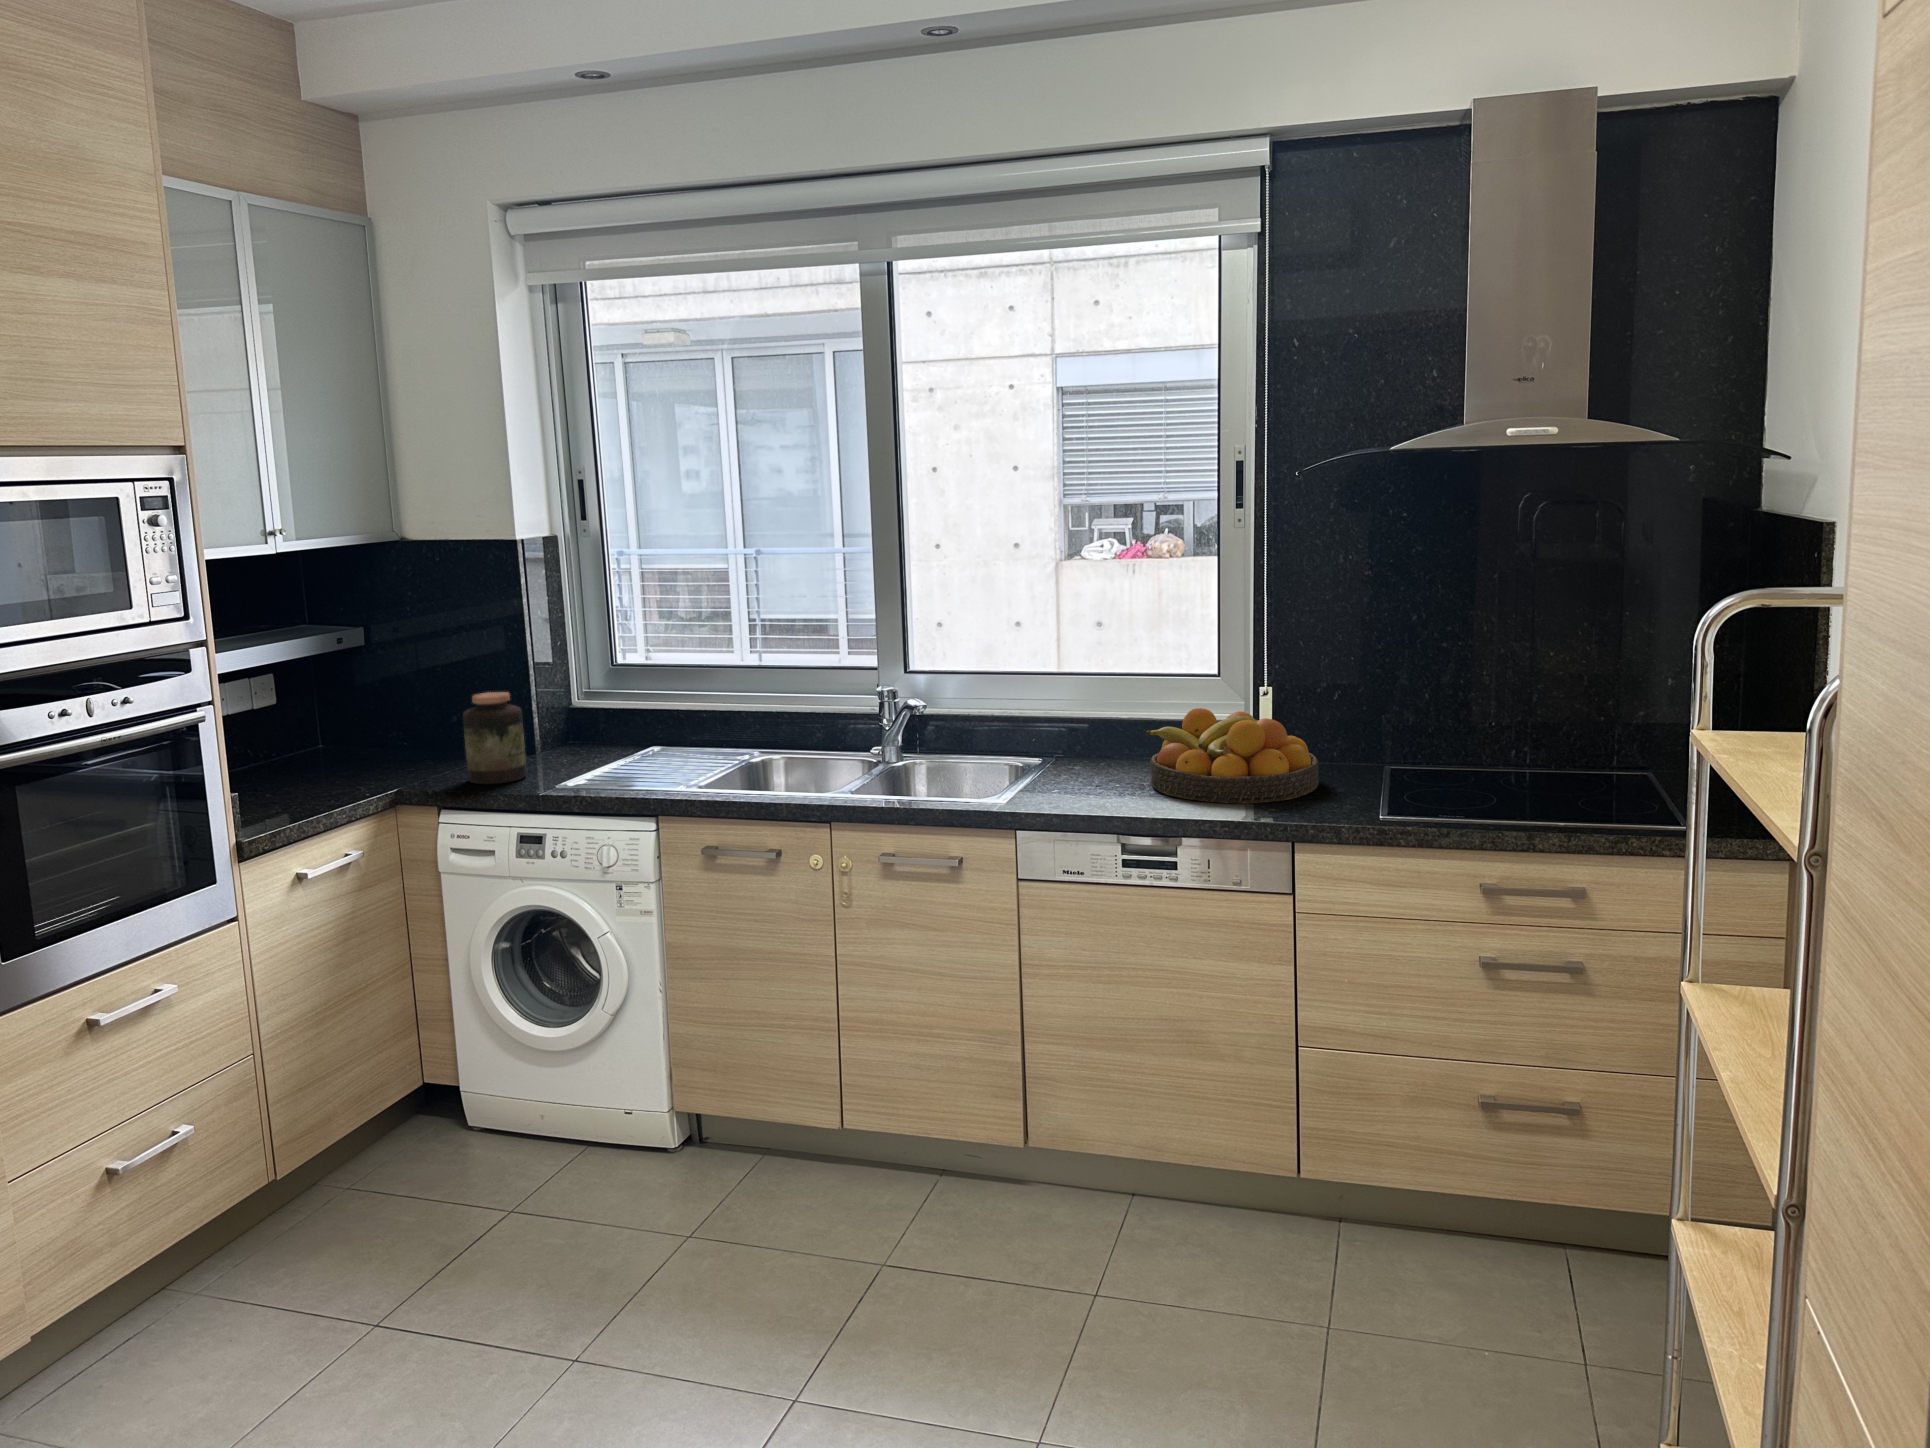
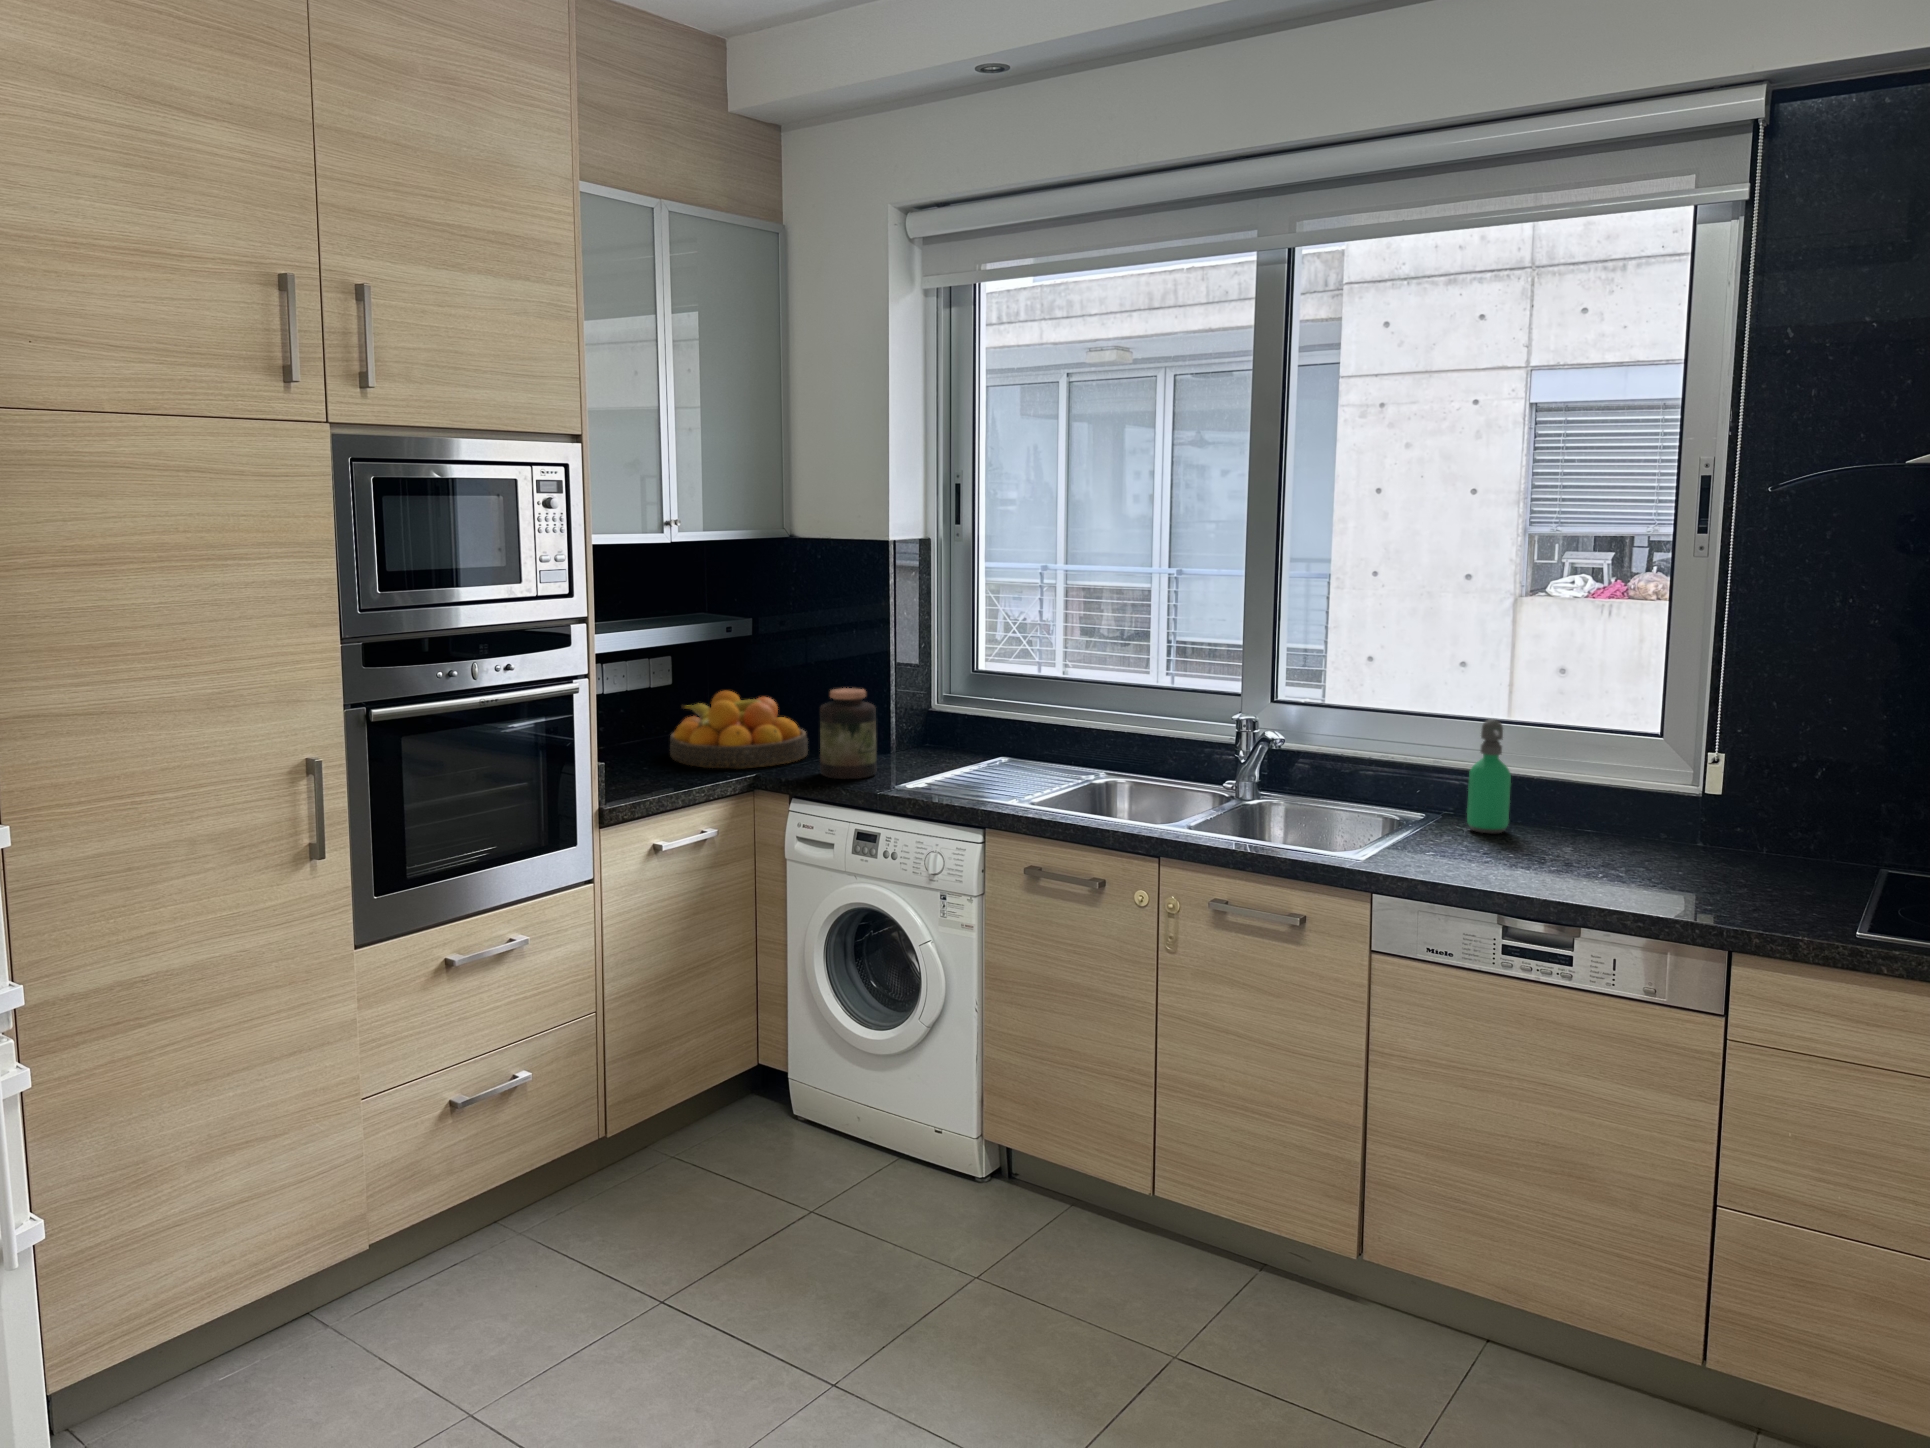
soap dispenser: none [1079,672,1114,770] -> present [1467,719,1511,834]
fruit bowl: present [1146,708,1319,803] -> present [670,691,808,769]

